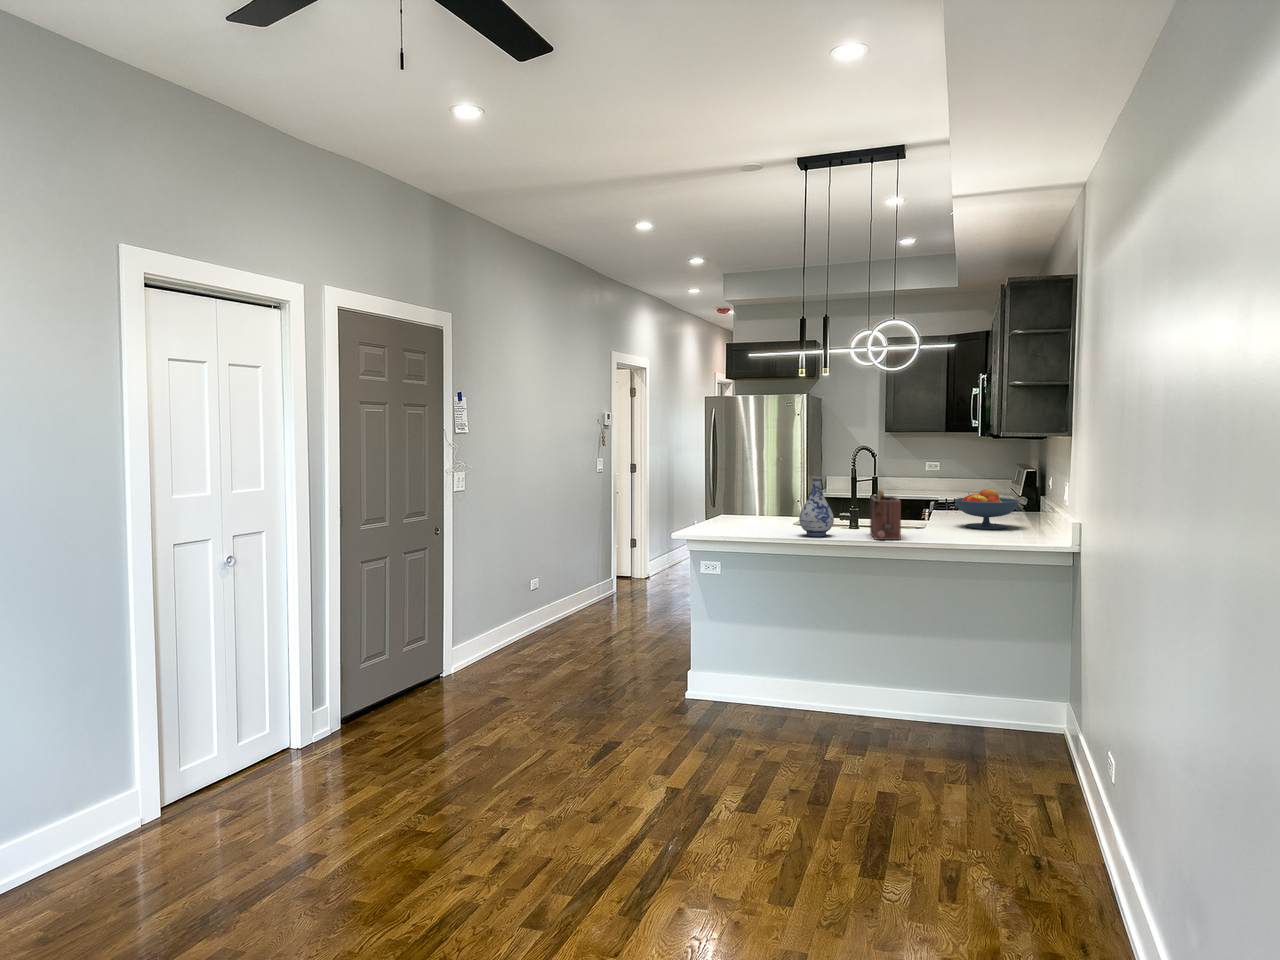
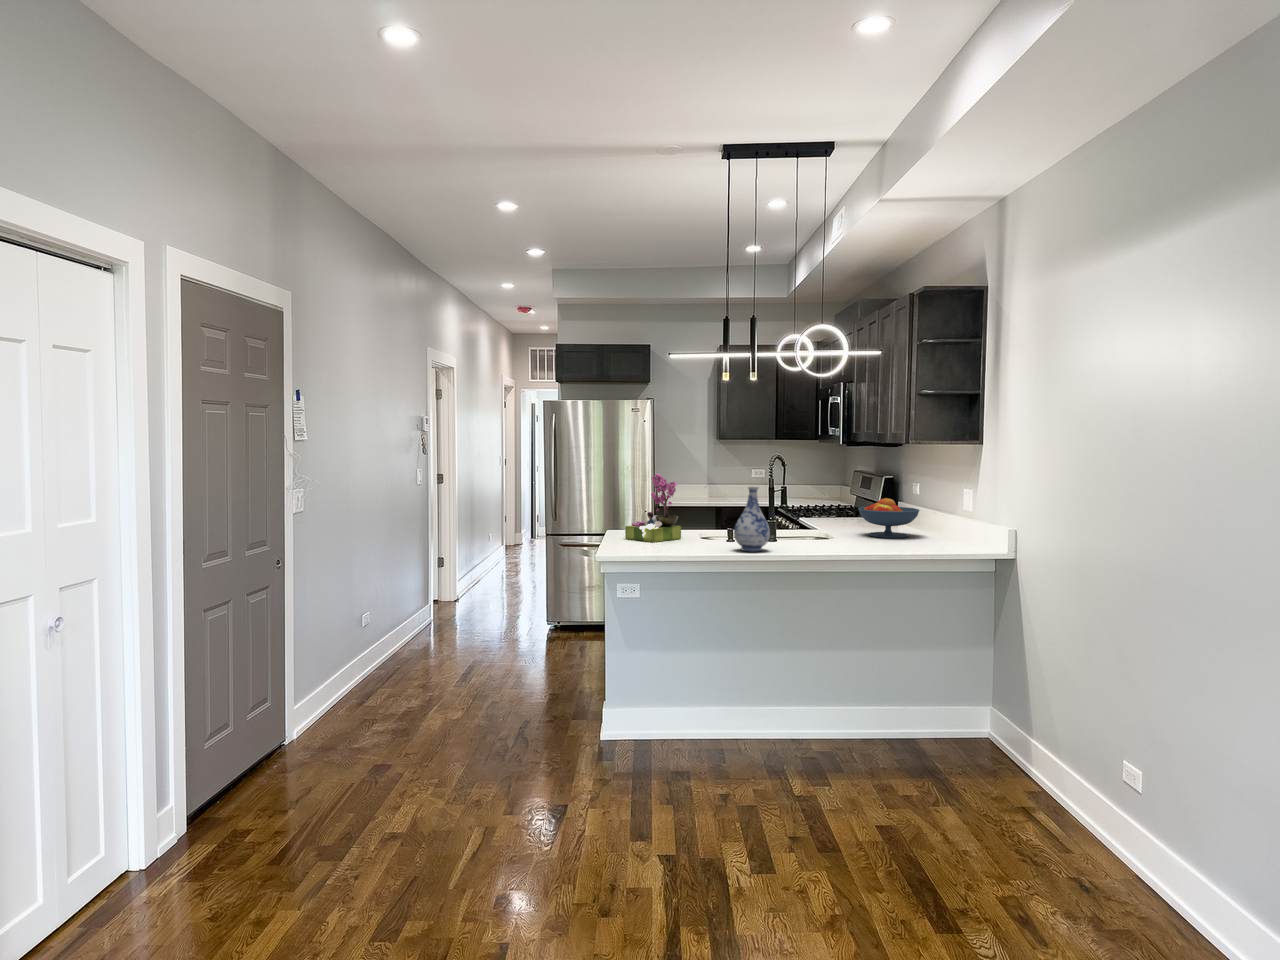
flower arrangement: none [722,462,772,526] -> present [625,473,681,542]
toaster: present [870,489,901,540] -> none [799,499,842,553]

